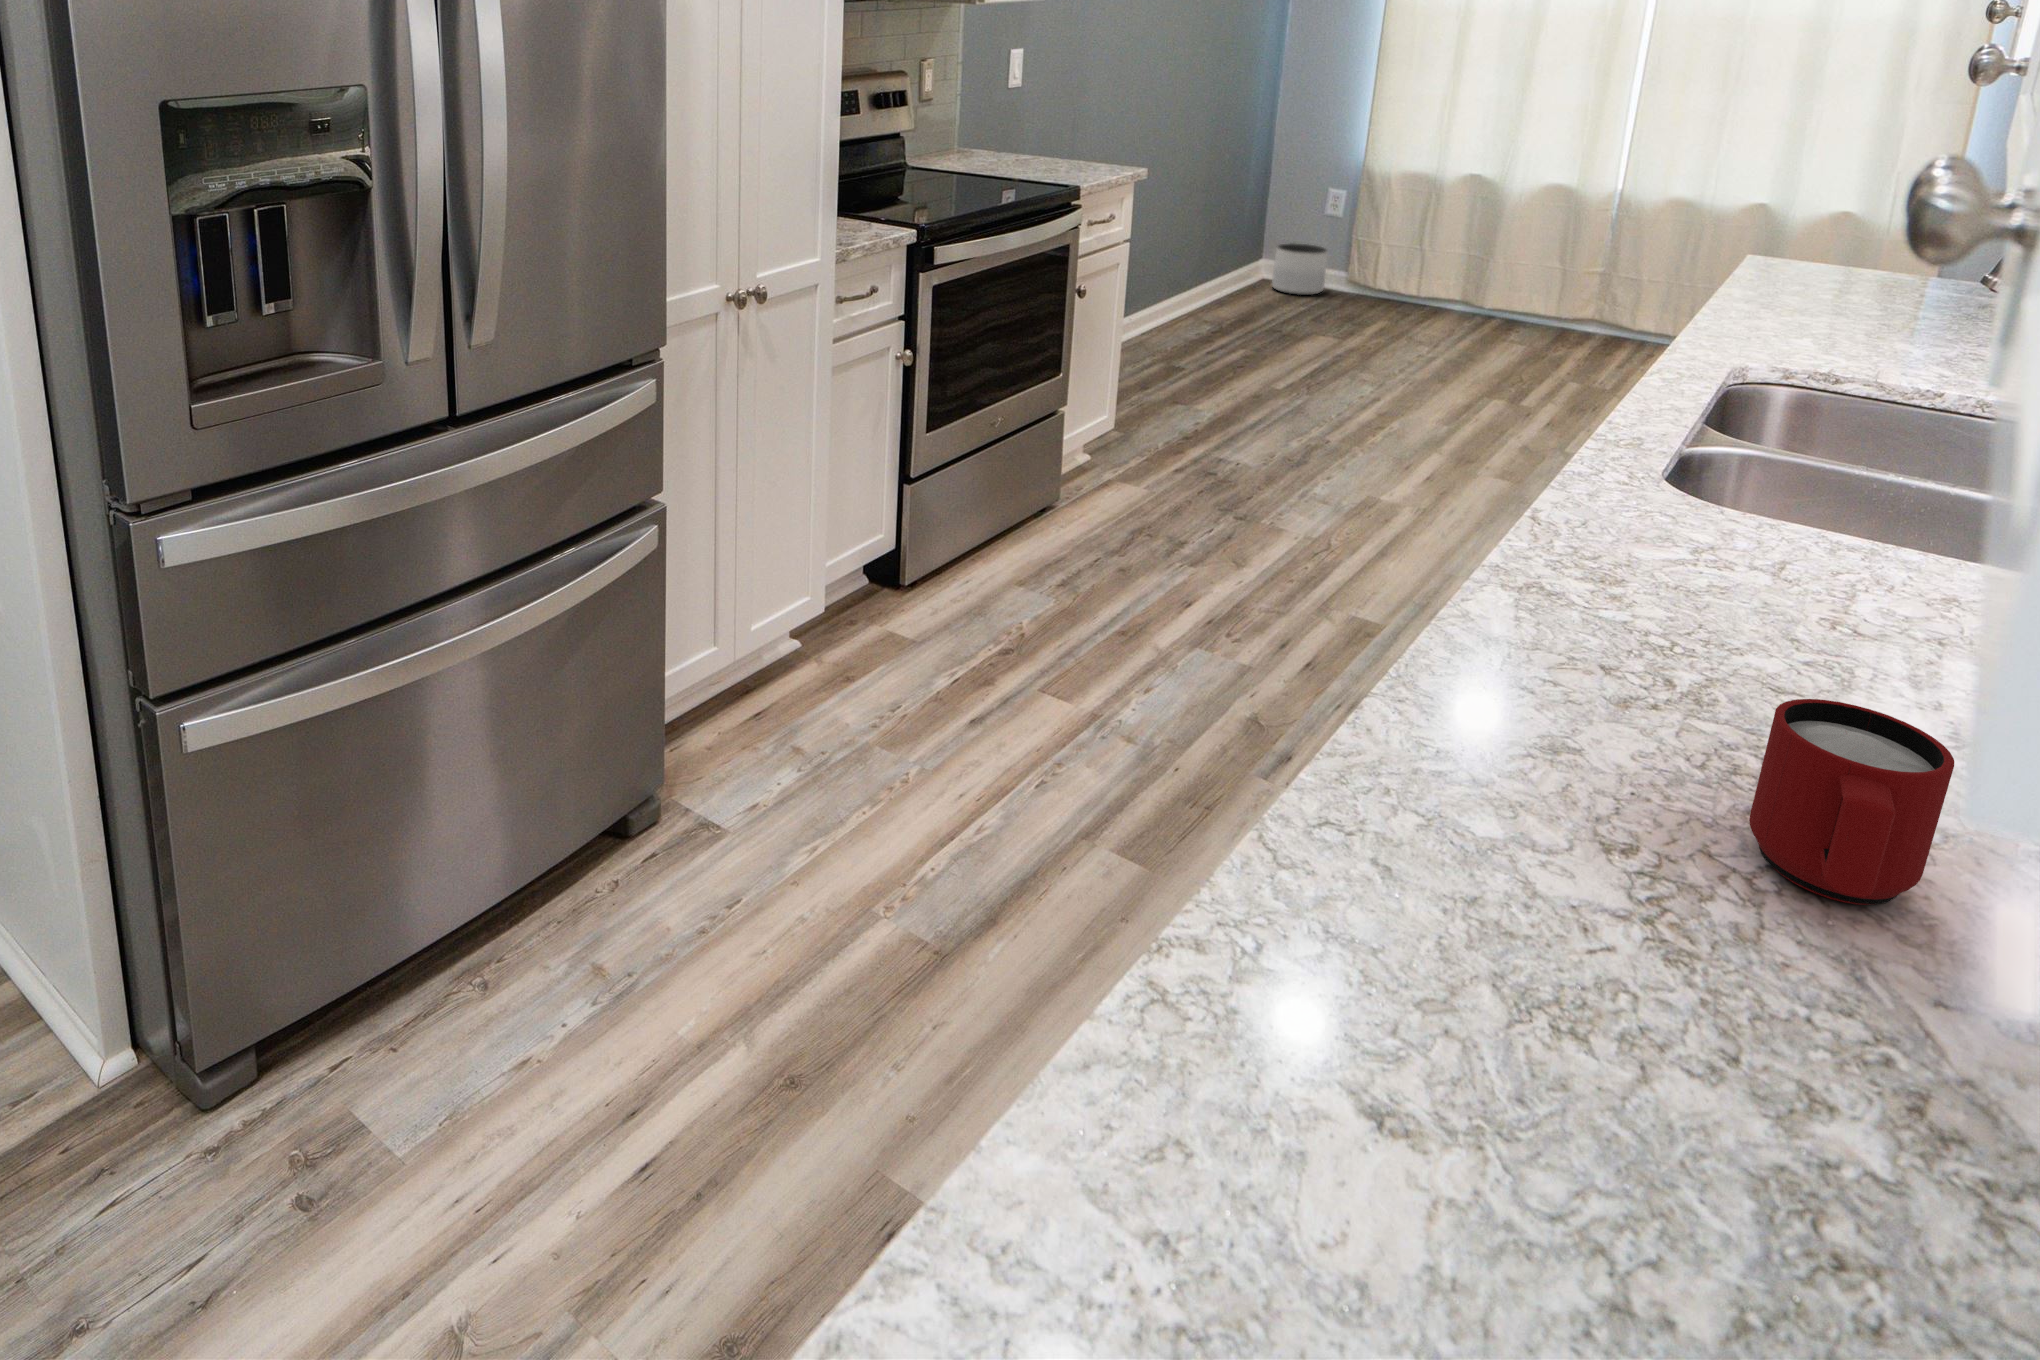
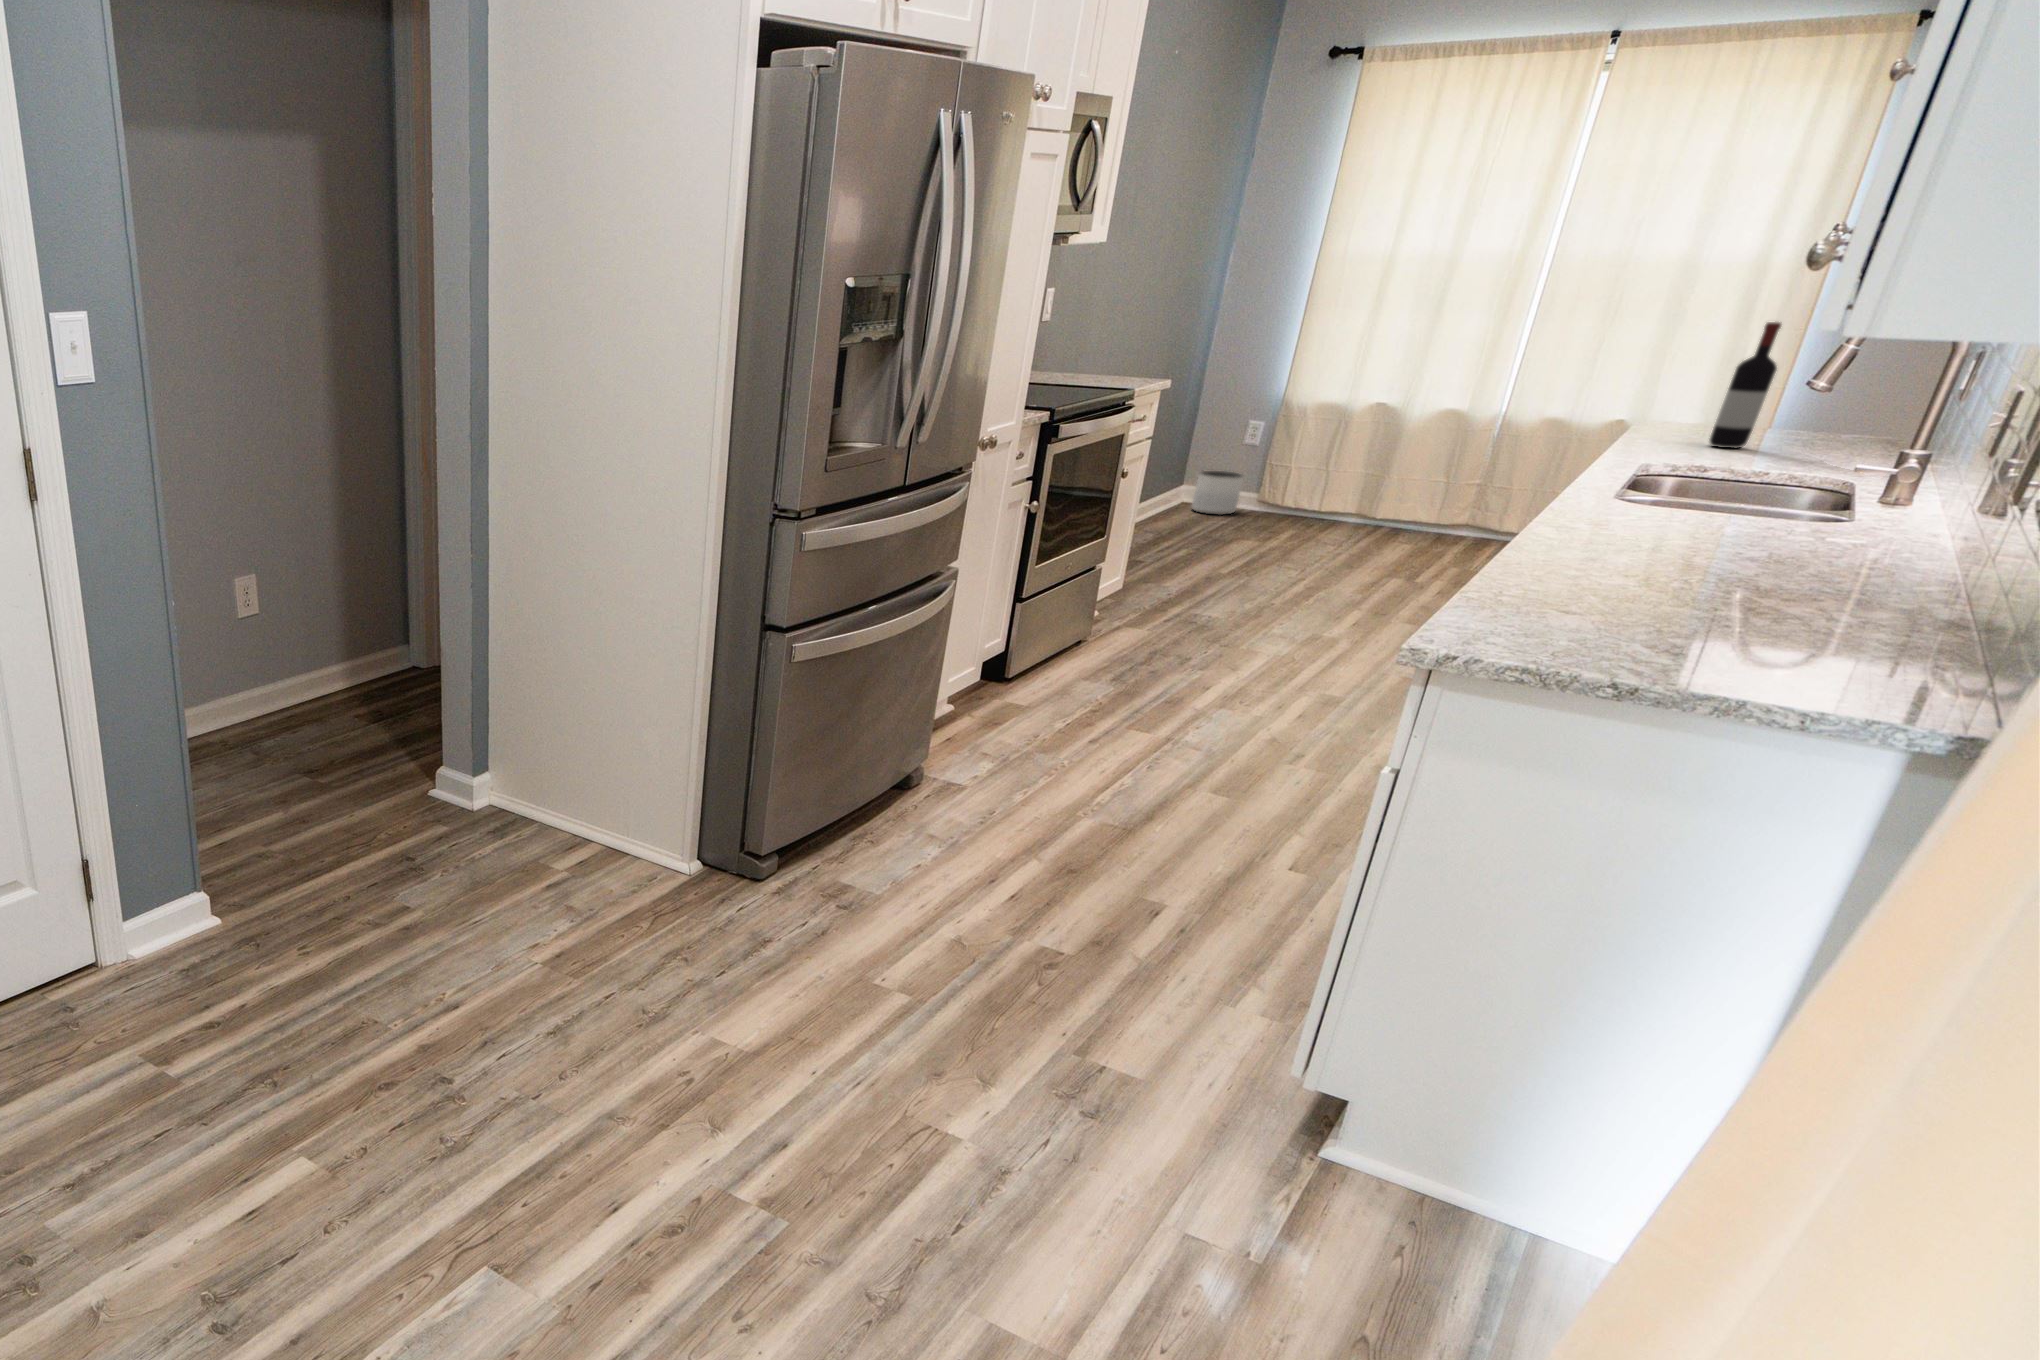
wine bottle: none [1851,142,1943,334] -> present [1710,322,1781,448]
mug: present [1749,699,1954,905] -> none [1682,497,1765,565]

